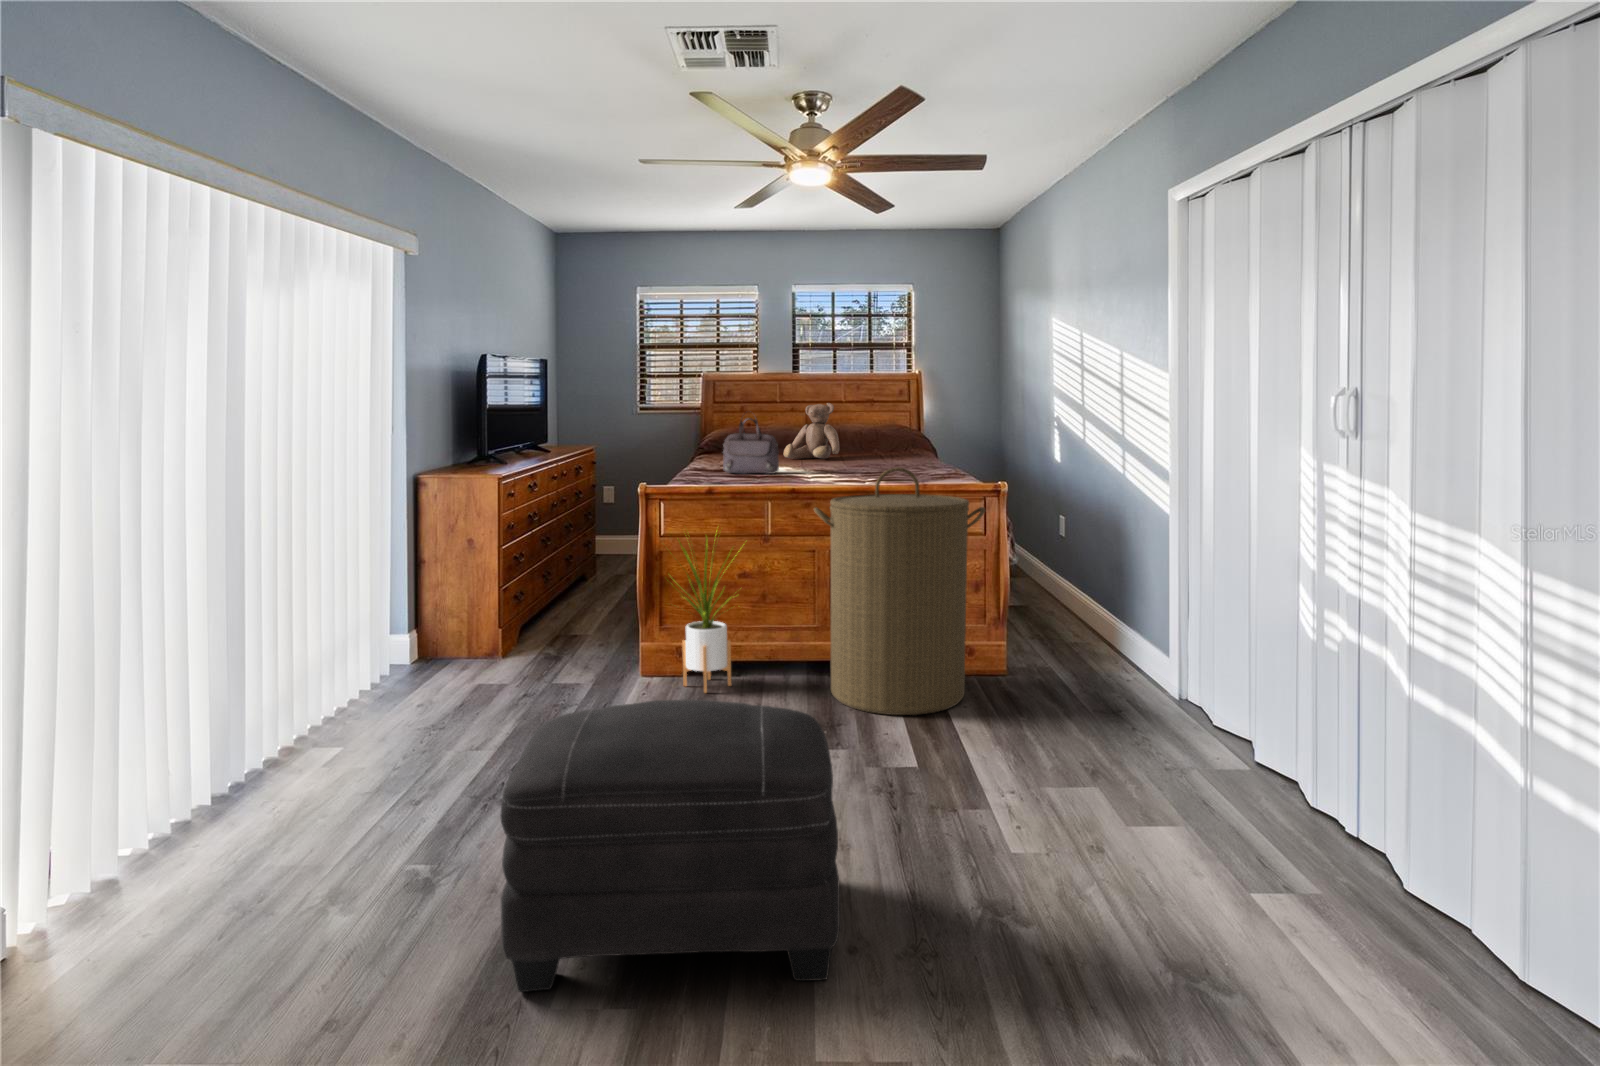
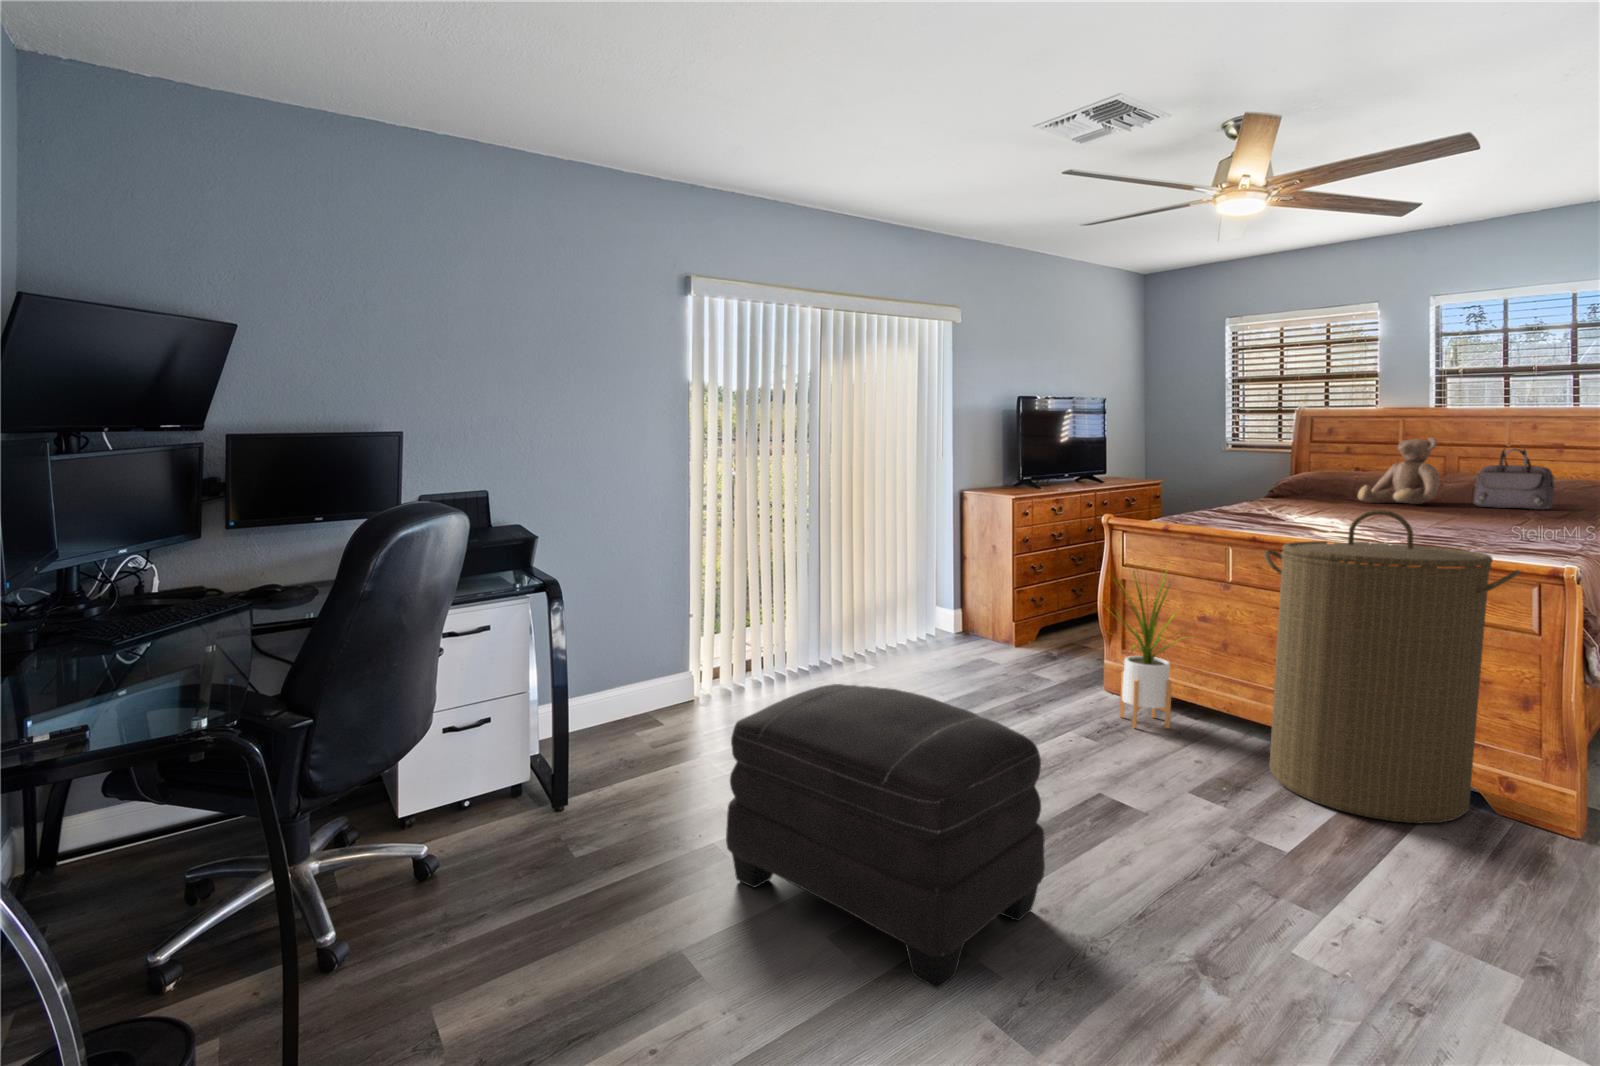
handbag: present [723,418,779,474] -> present [1473,448,1554,510]

